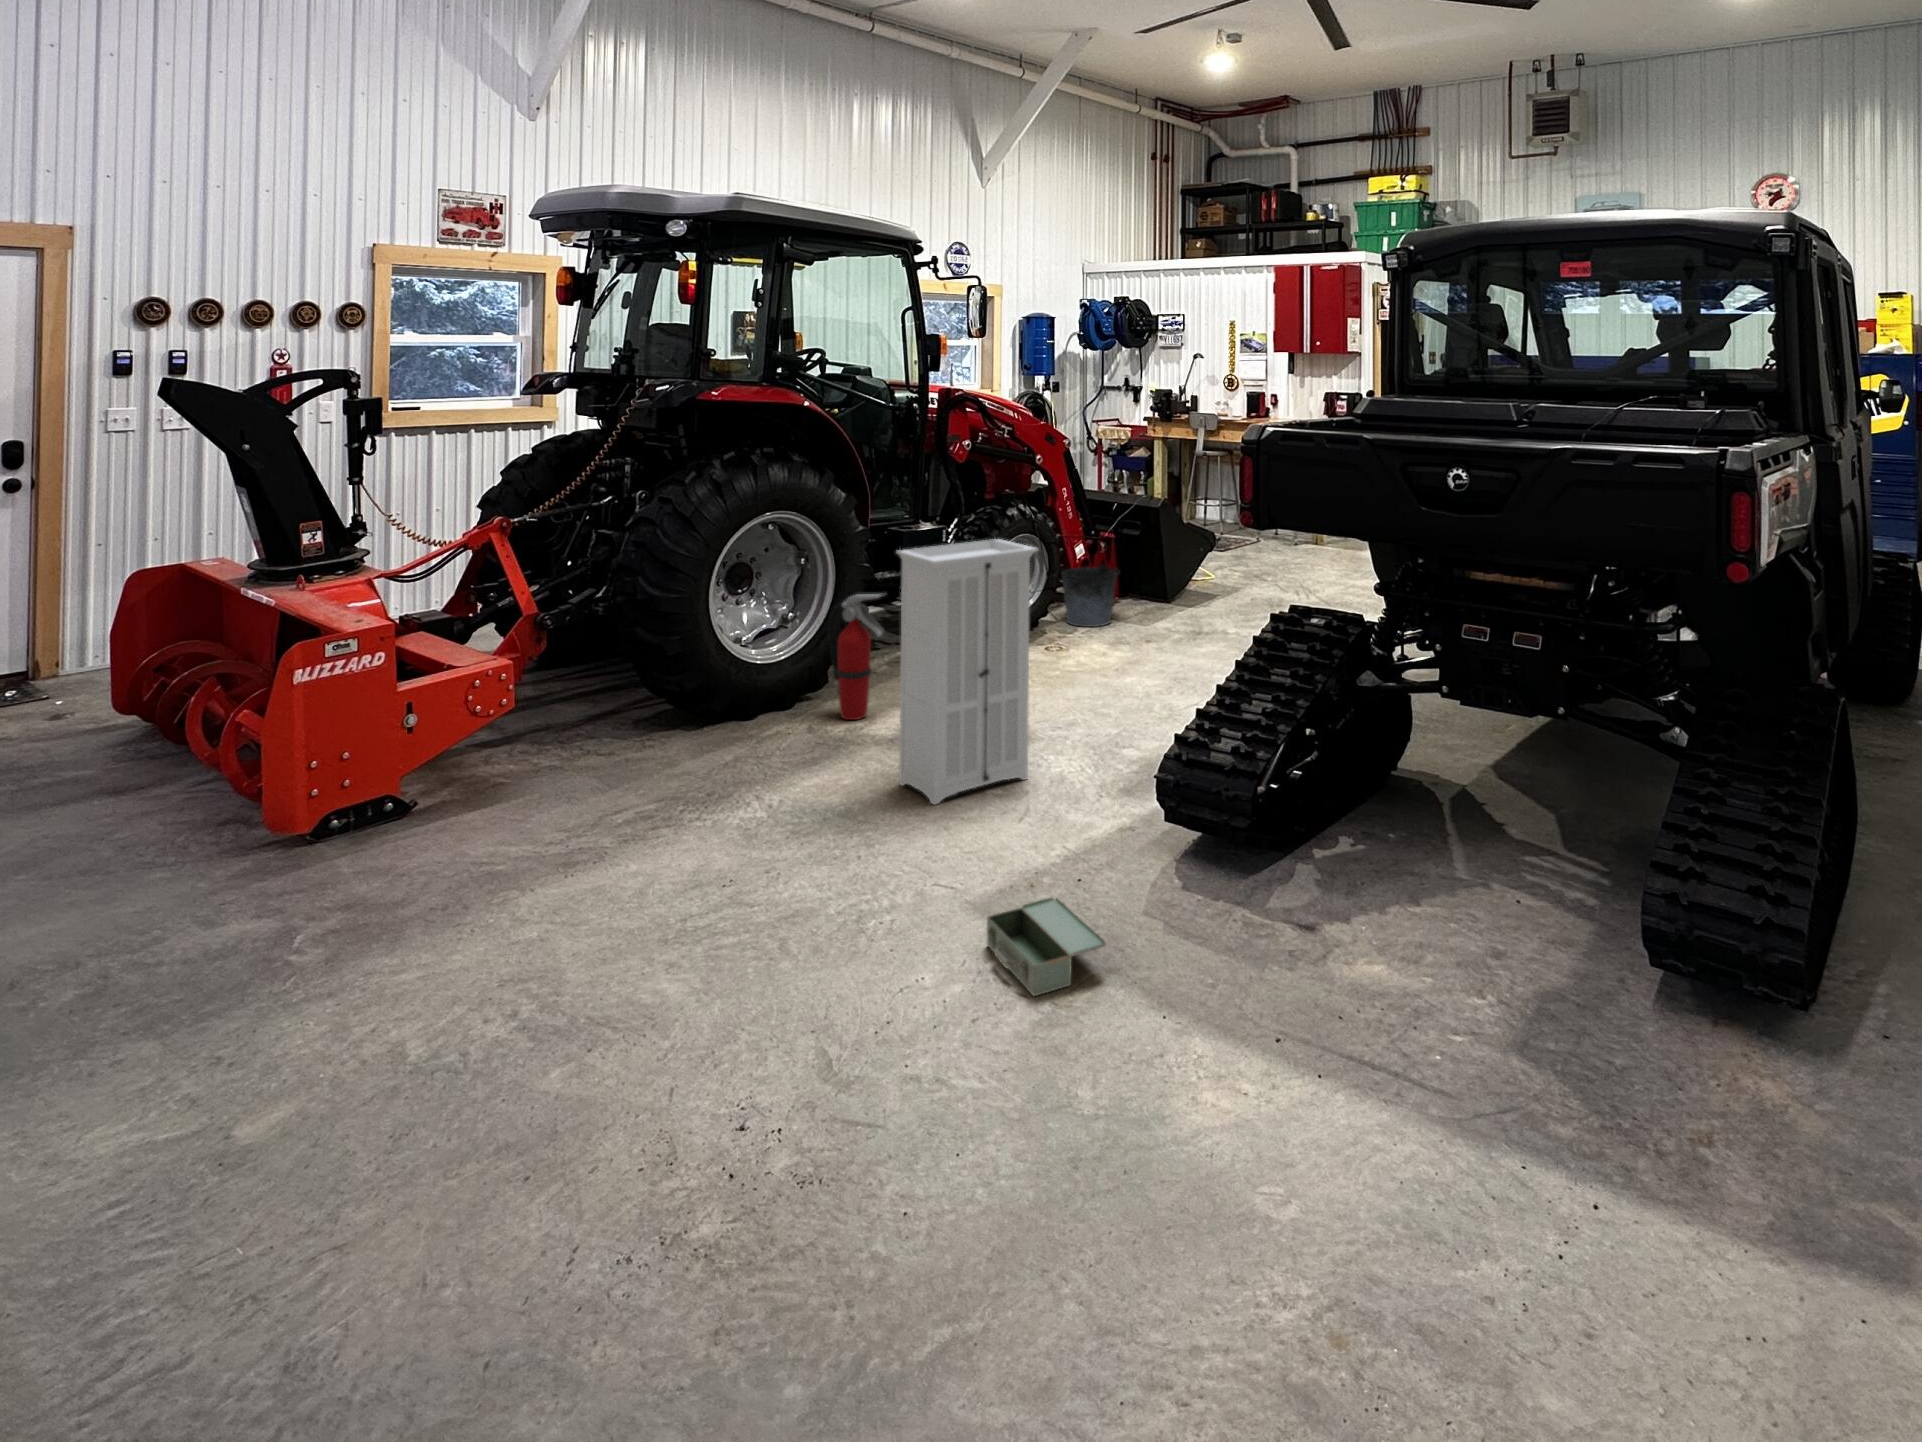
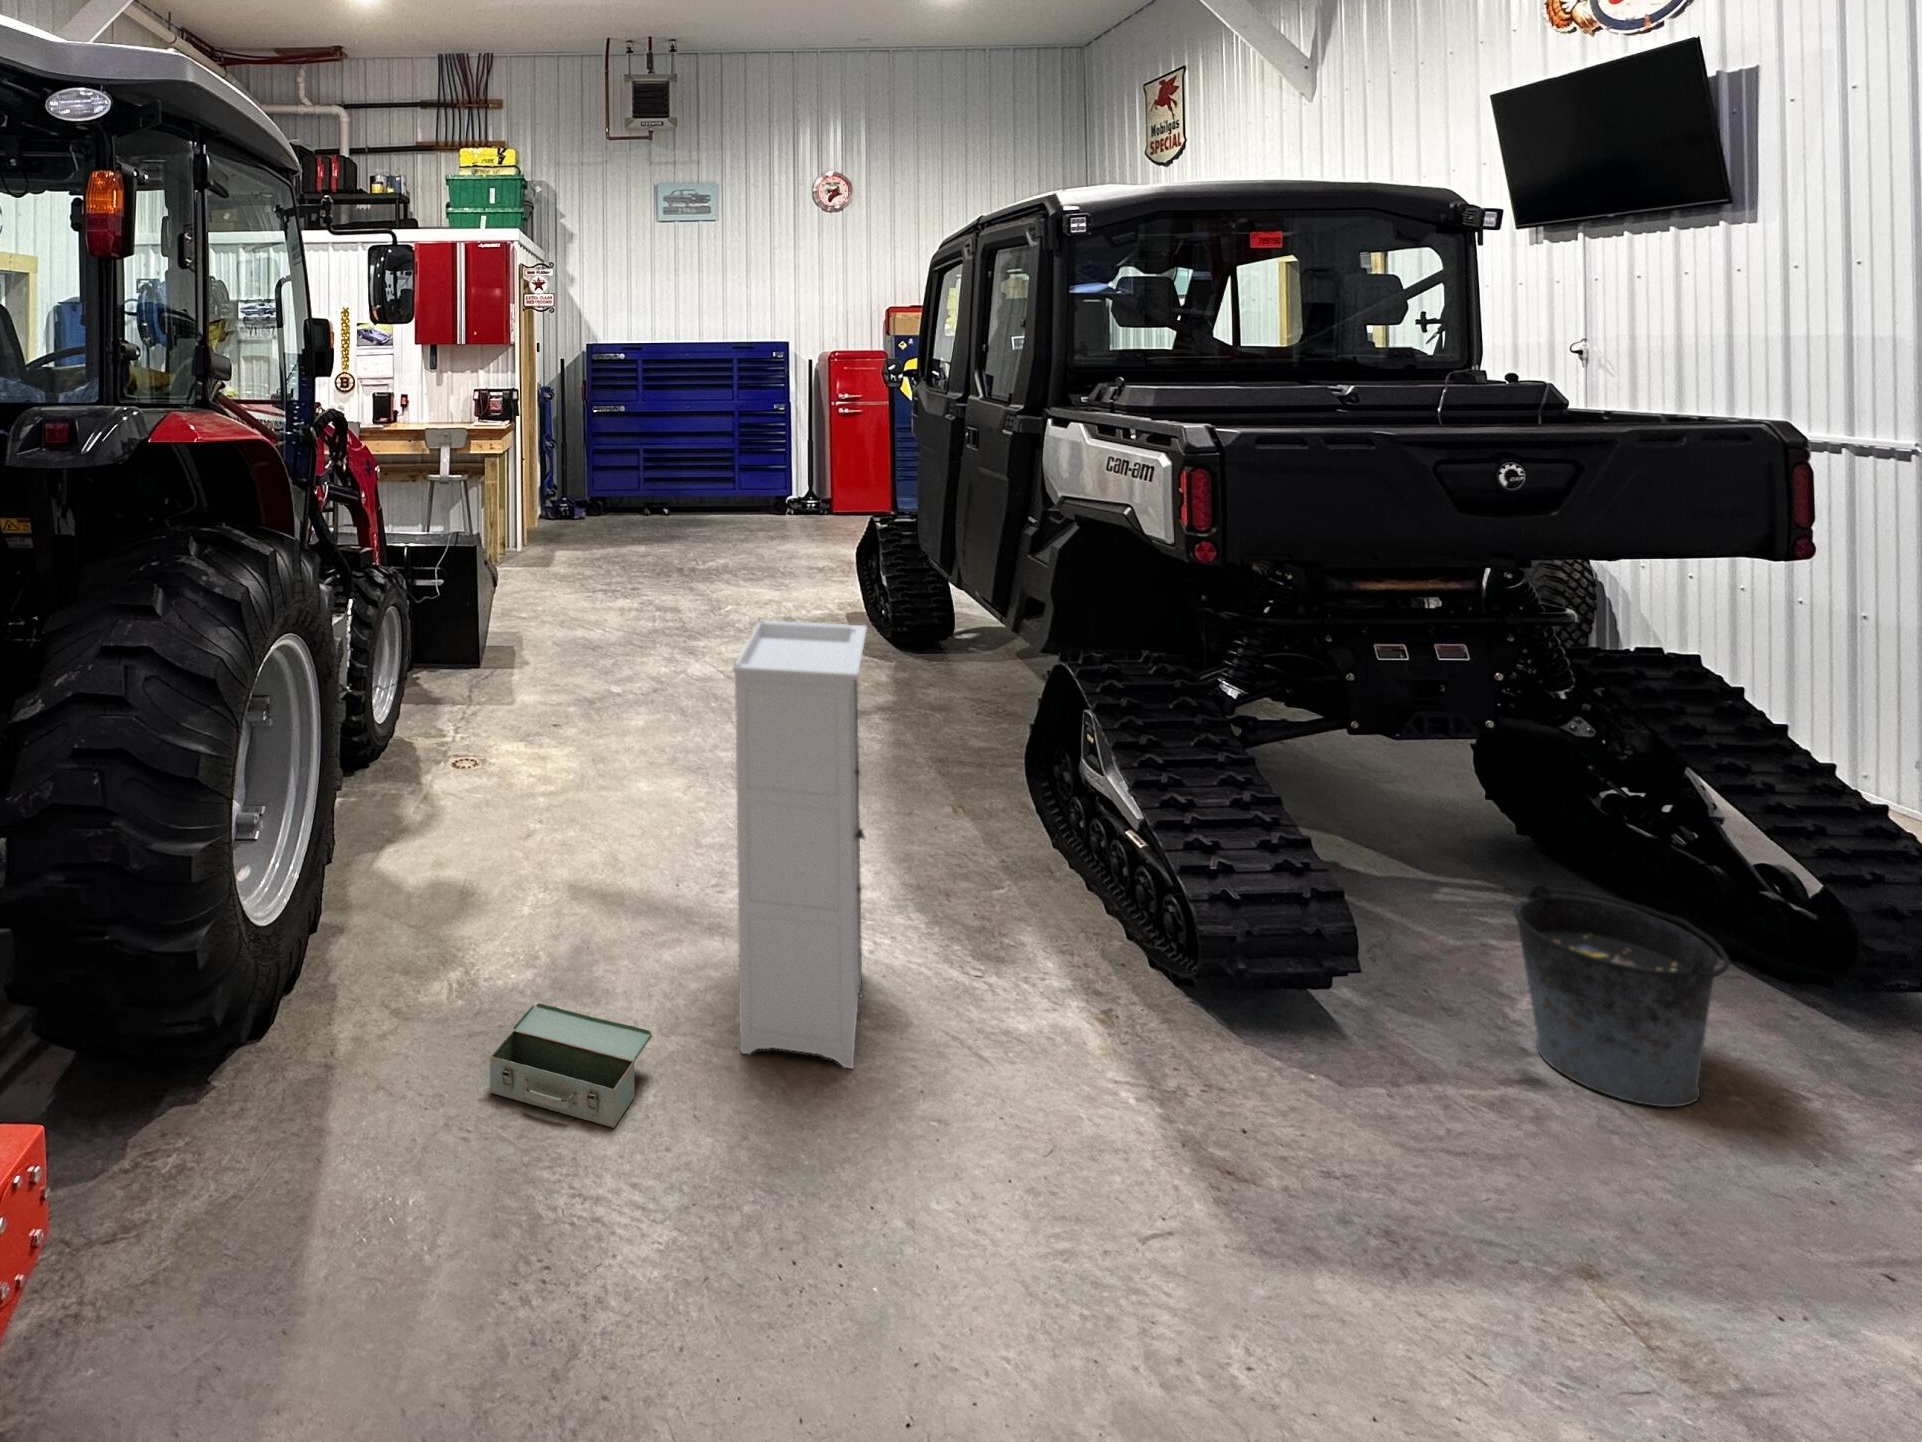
bucket: present [1062,564,1119,627] -> present [1514,885,1731,1107]
fire extinguisher: present [829,593,886,720] -> none [382,737,491,966]
toolbox: present [987,898,1106,996] -> present [490,1003,652,1128]

